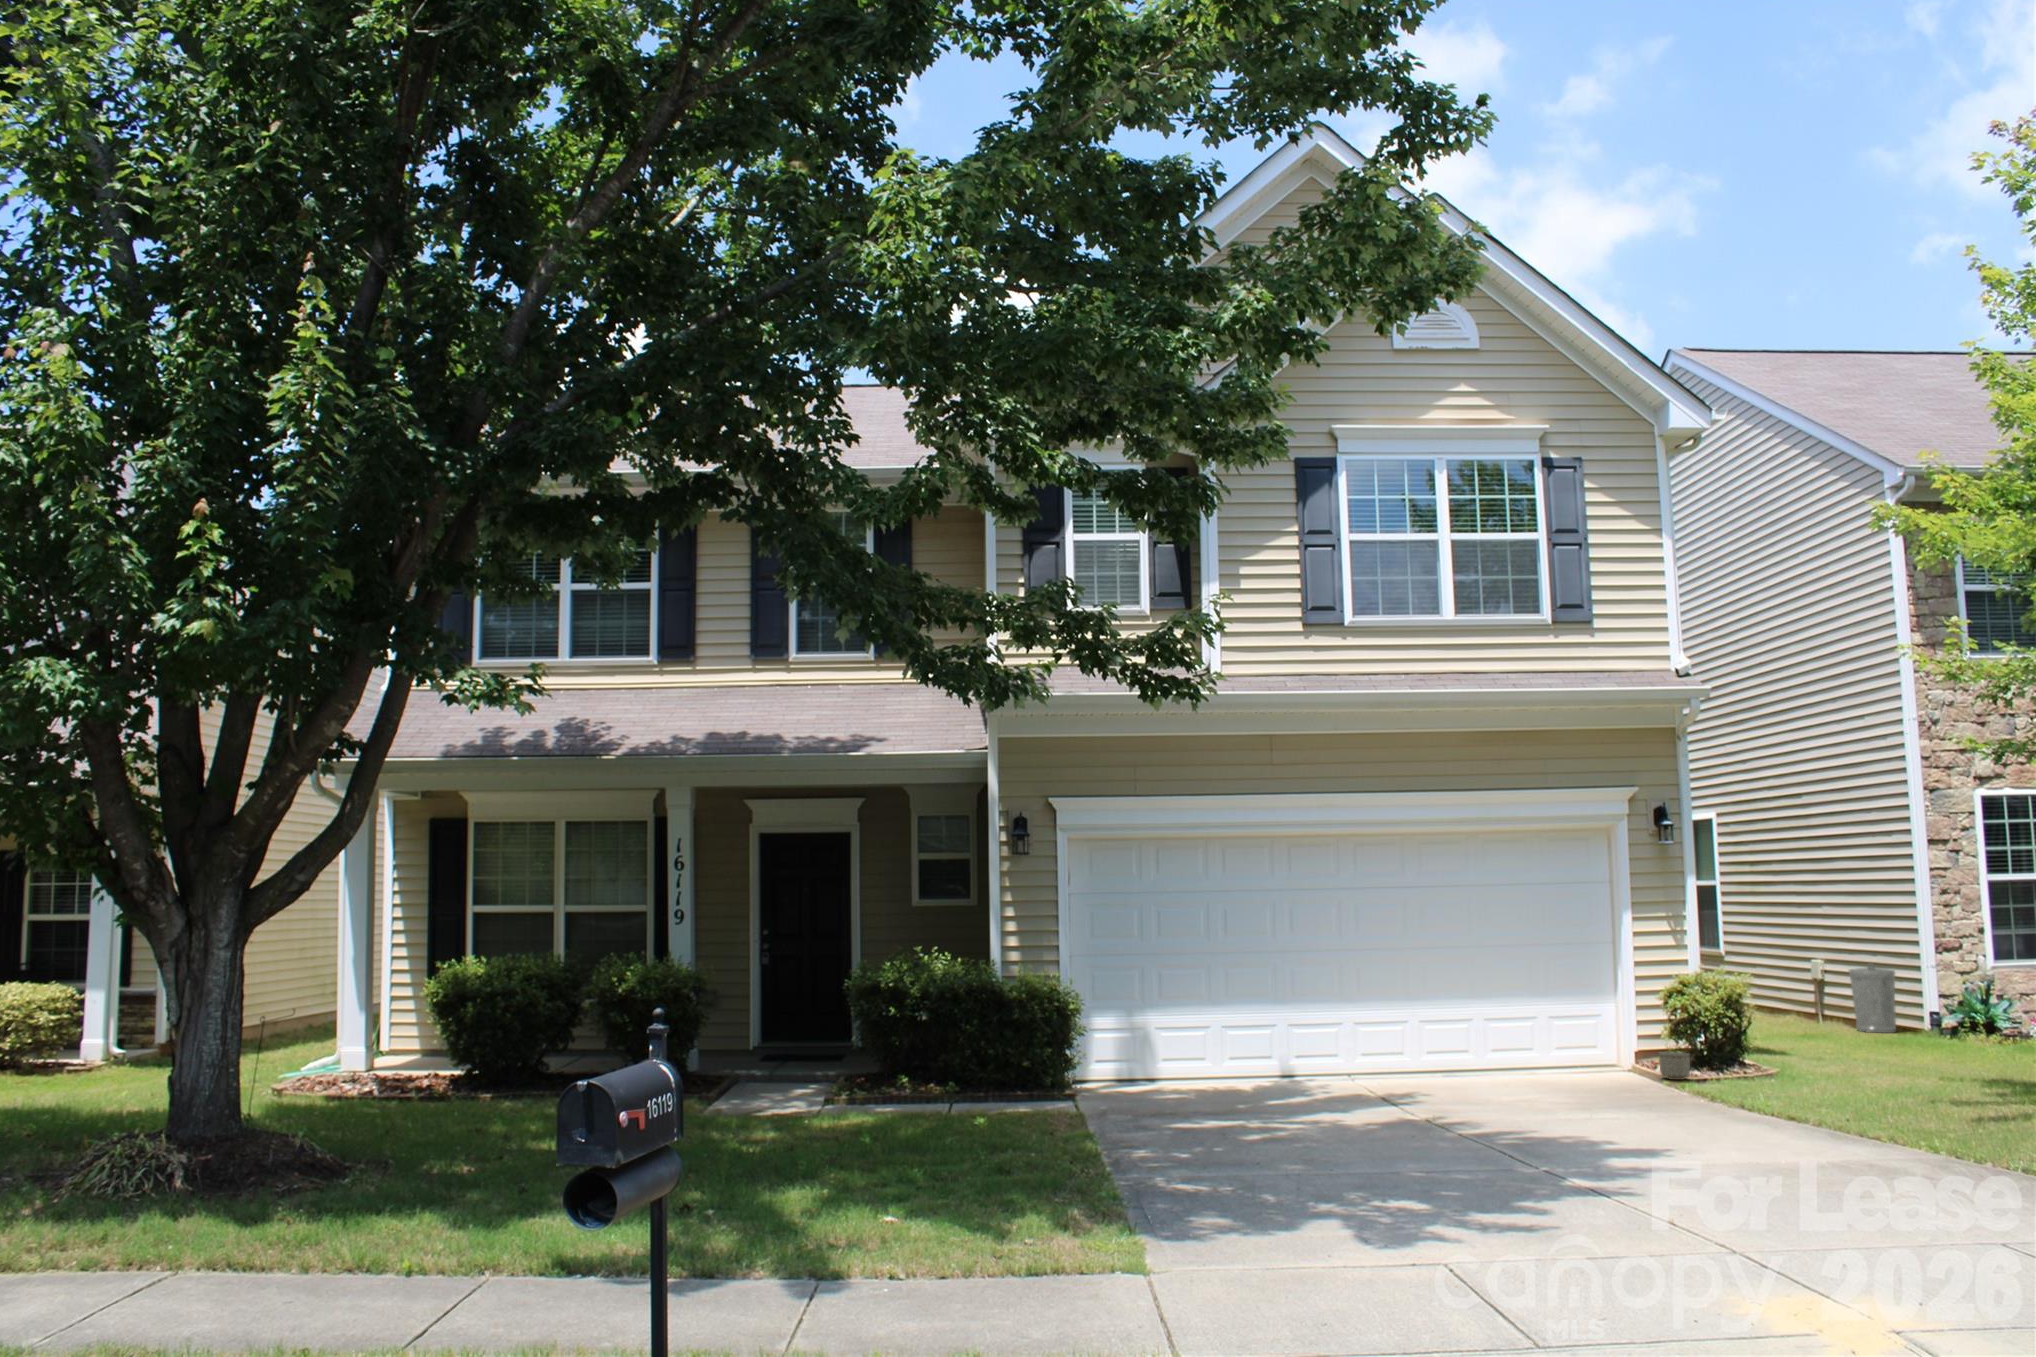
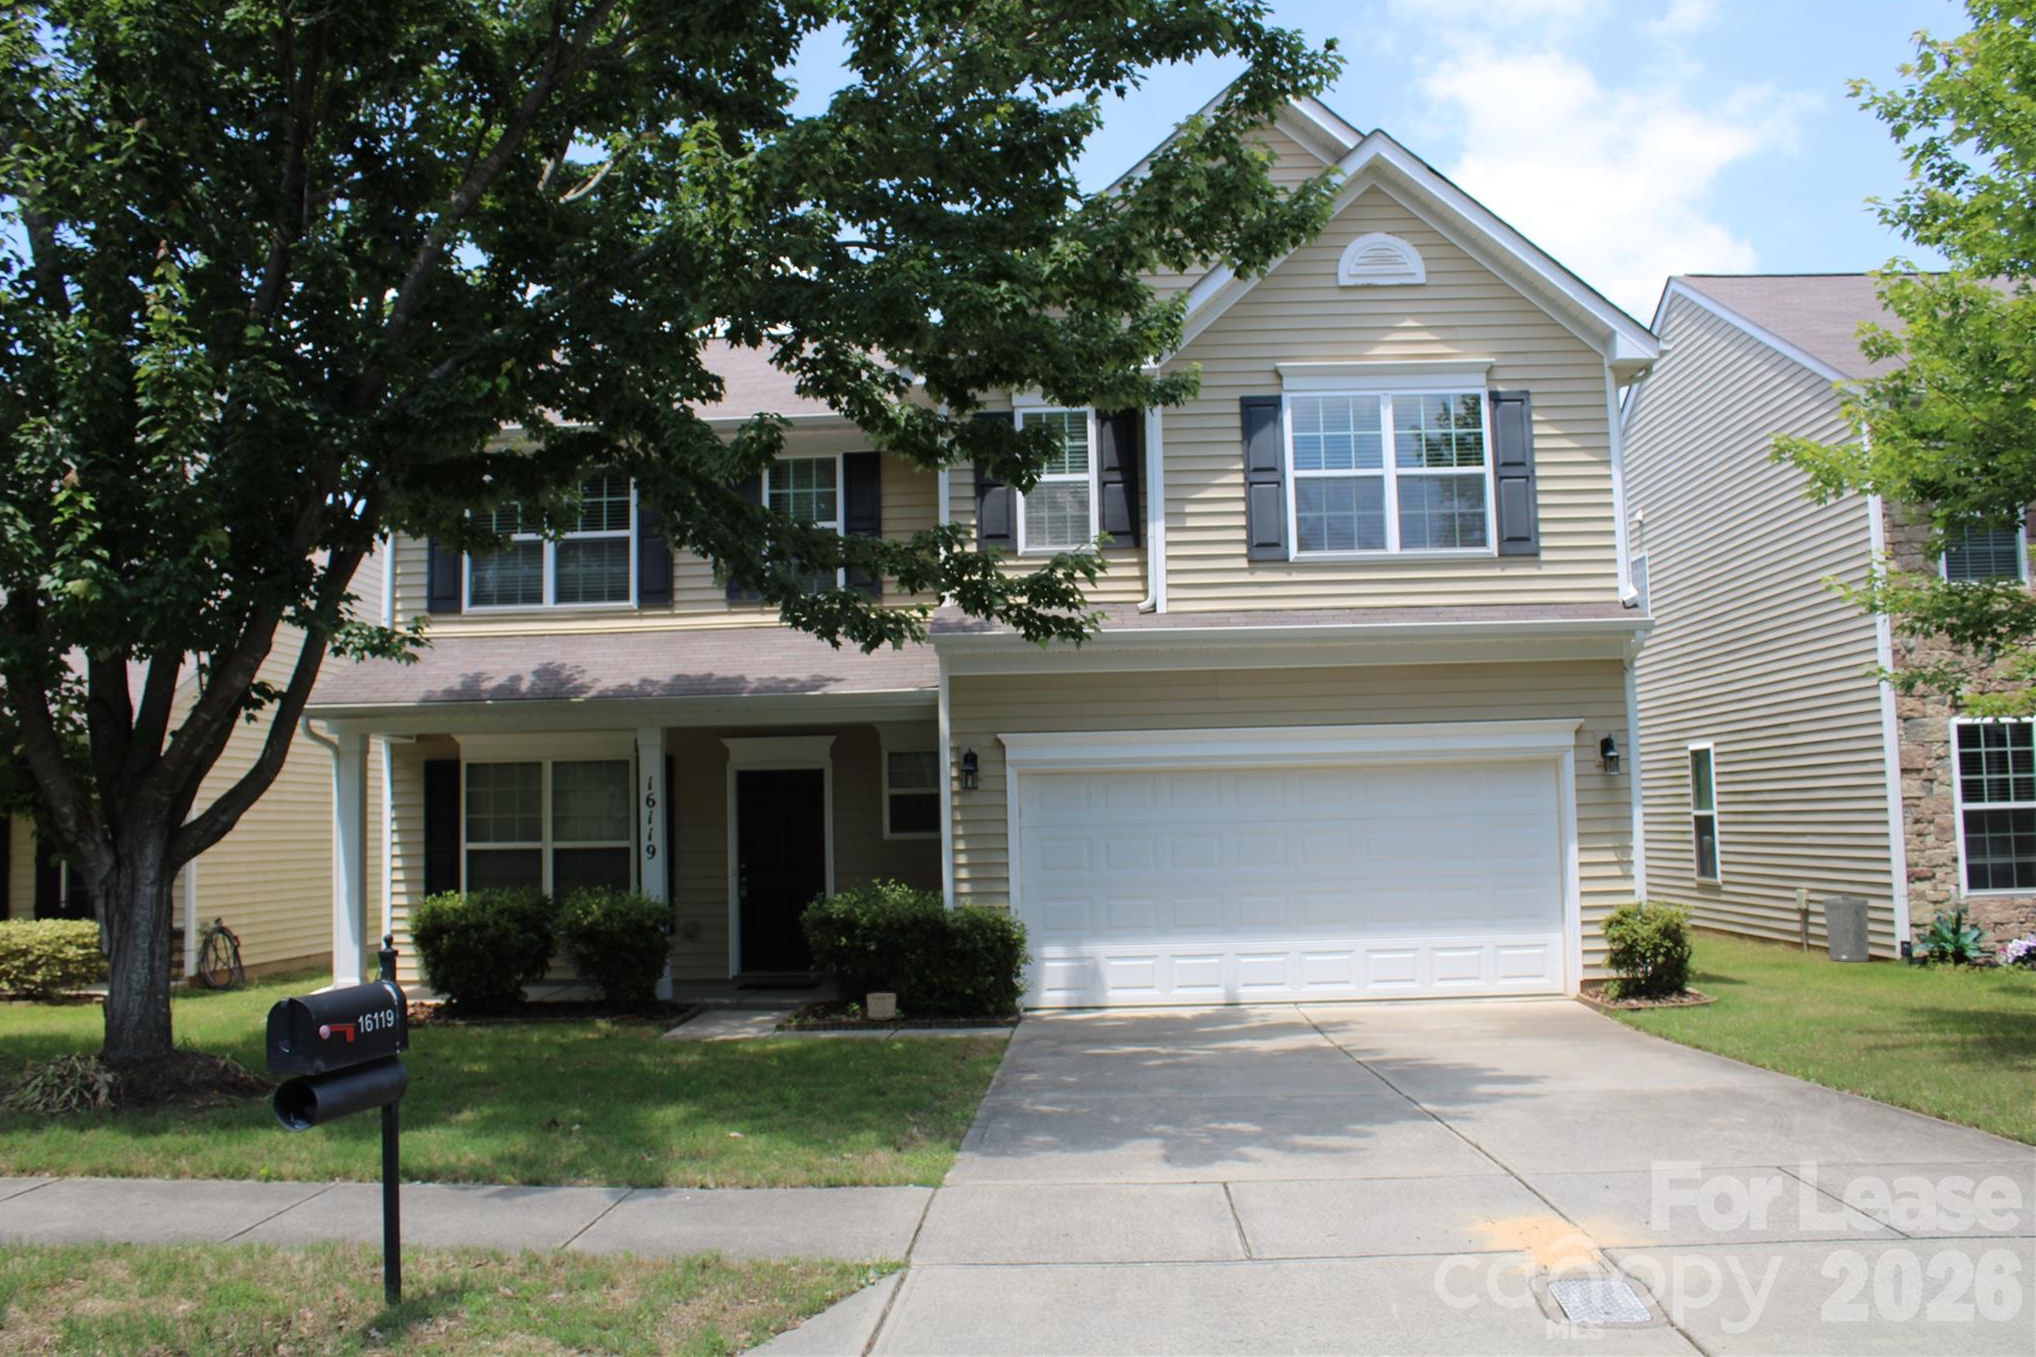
planter: present [1659,1052,1690,1080] -> present [867,993,896,1021]

